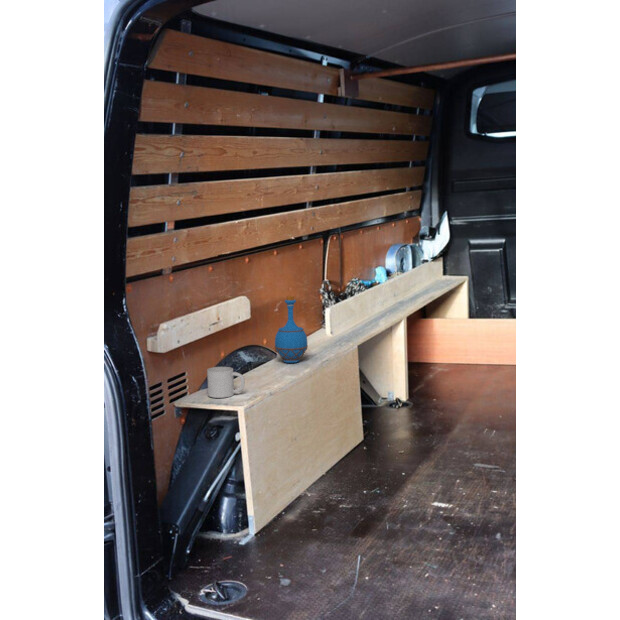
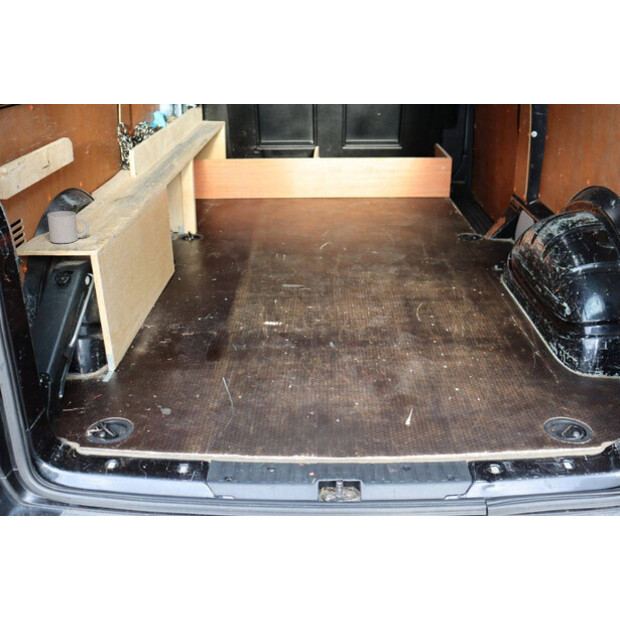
bottle: present [275,296,308,363] -> none [96,137,130,204]

